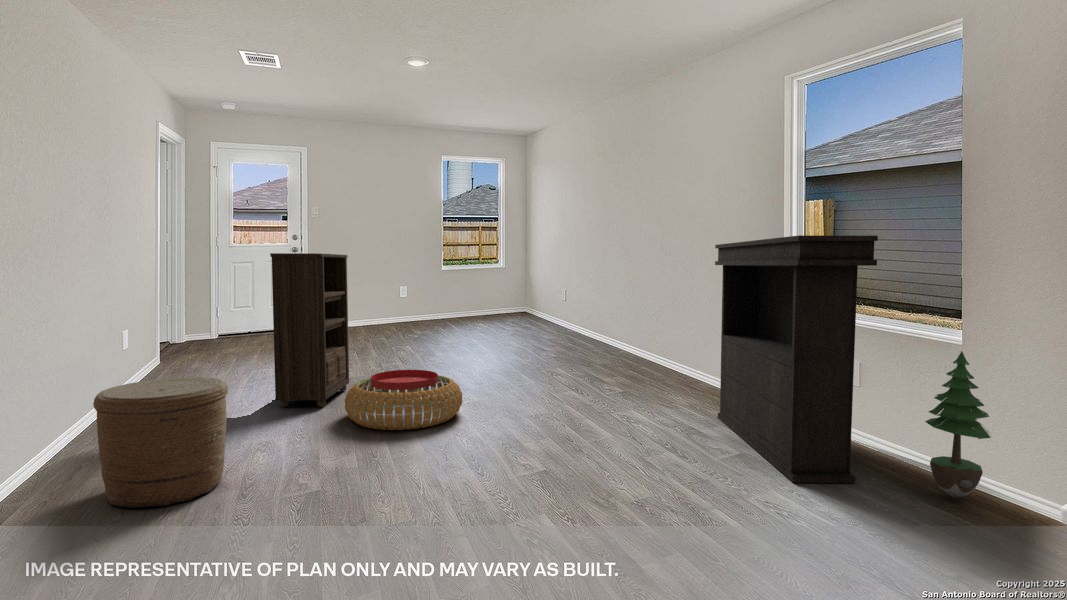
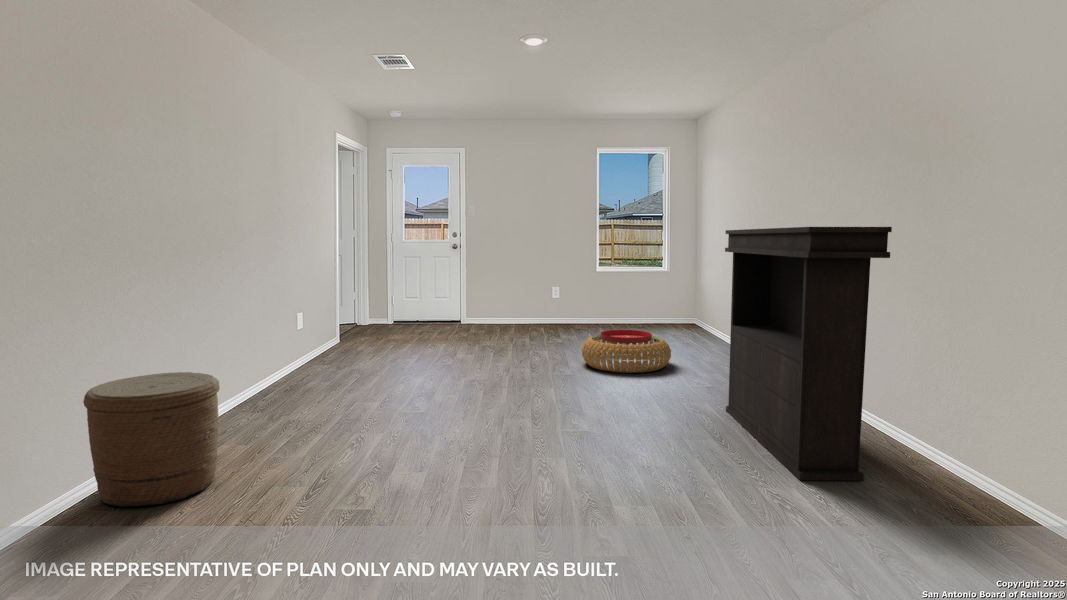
bookshelf: present [270,253,349,407] -> none [257,239,341,400]
potted tree: present [925,351,991,498] -> none [936,346,1003,497]
pouf: present [345,370,463,430] -> present [582,330,671,373]

